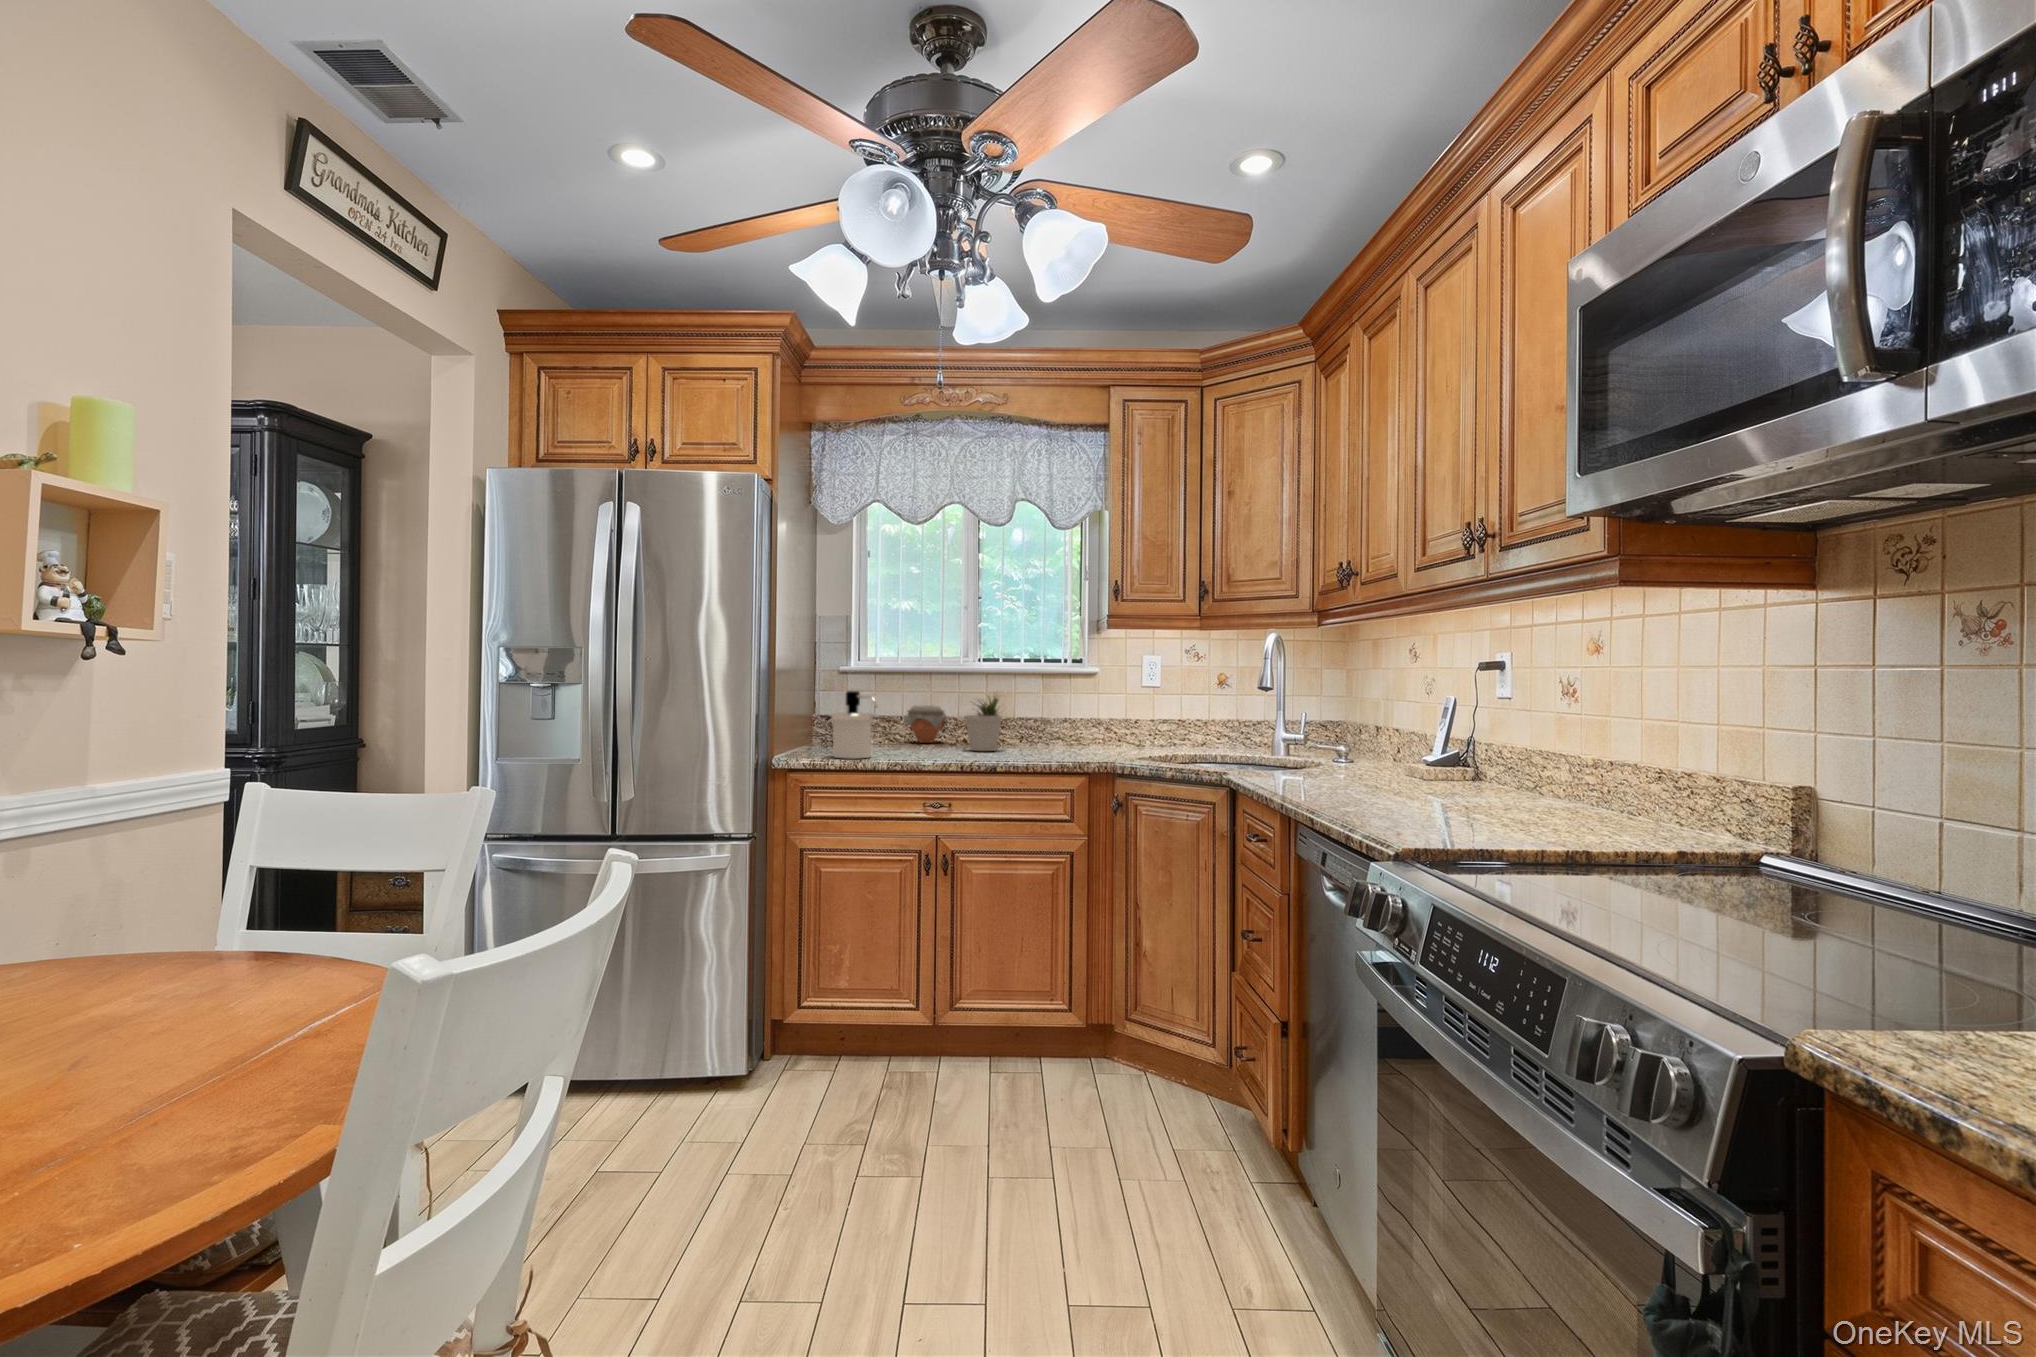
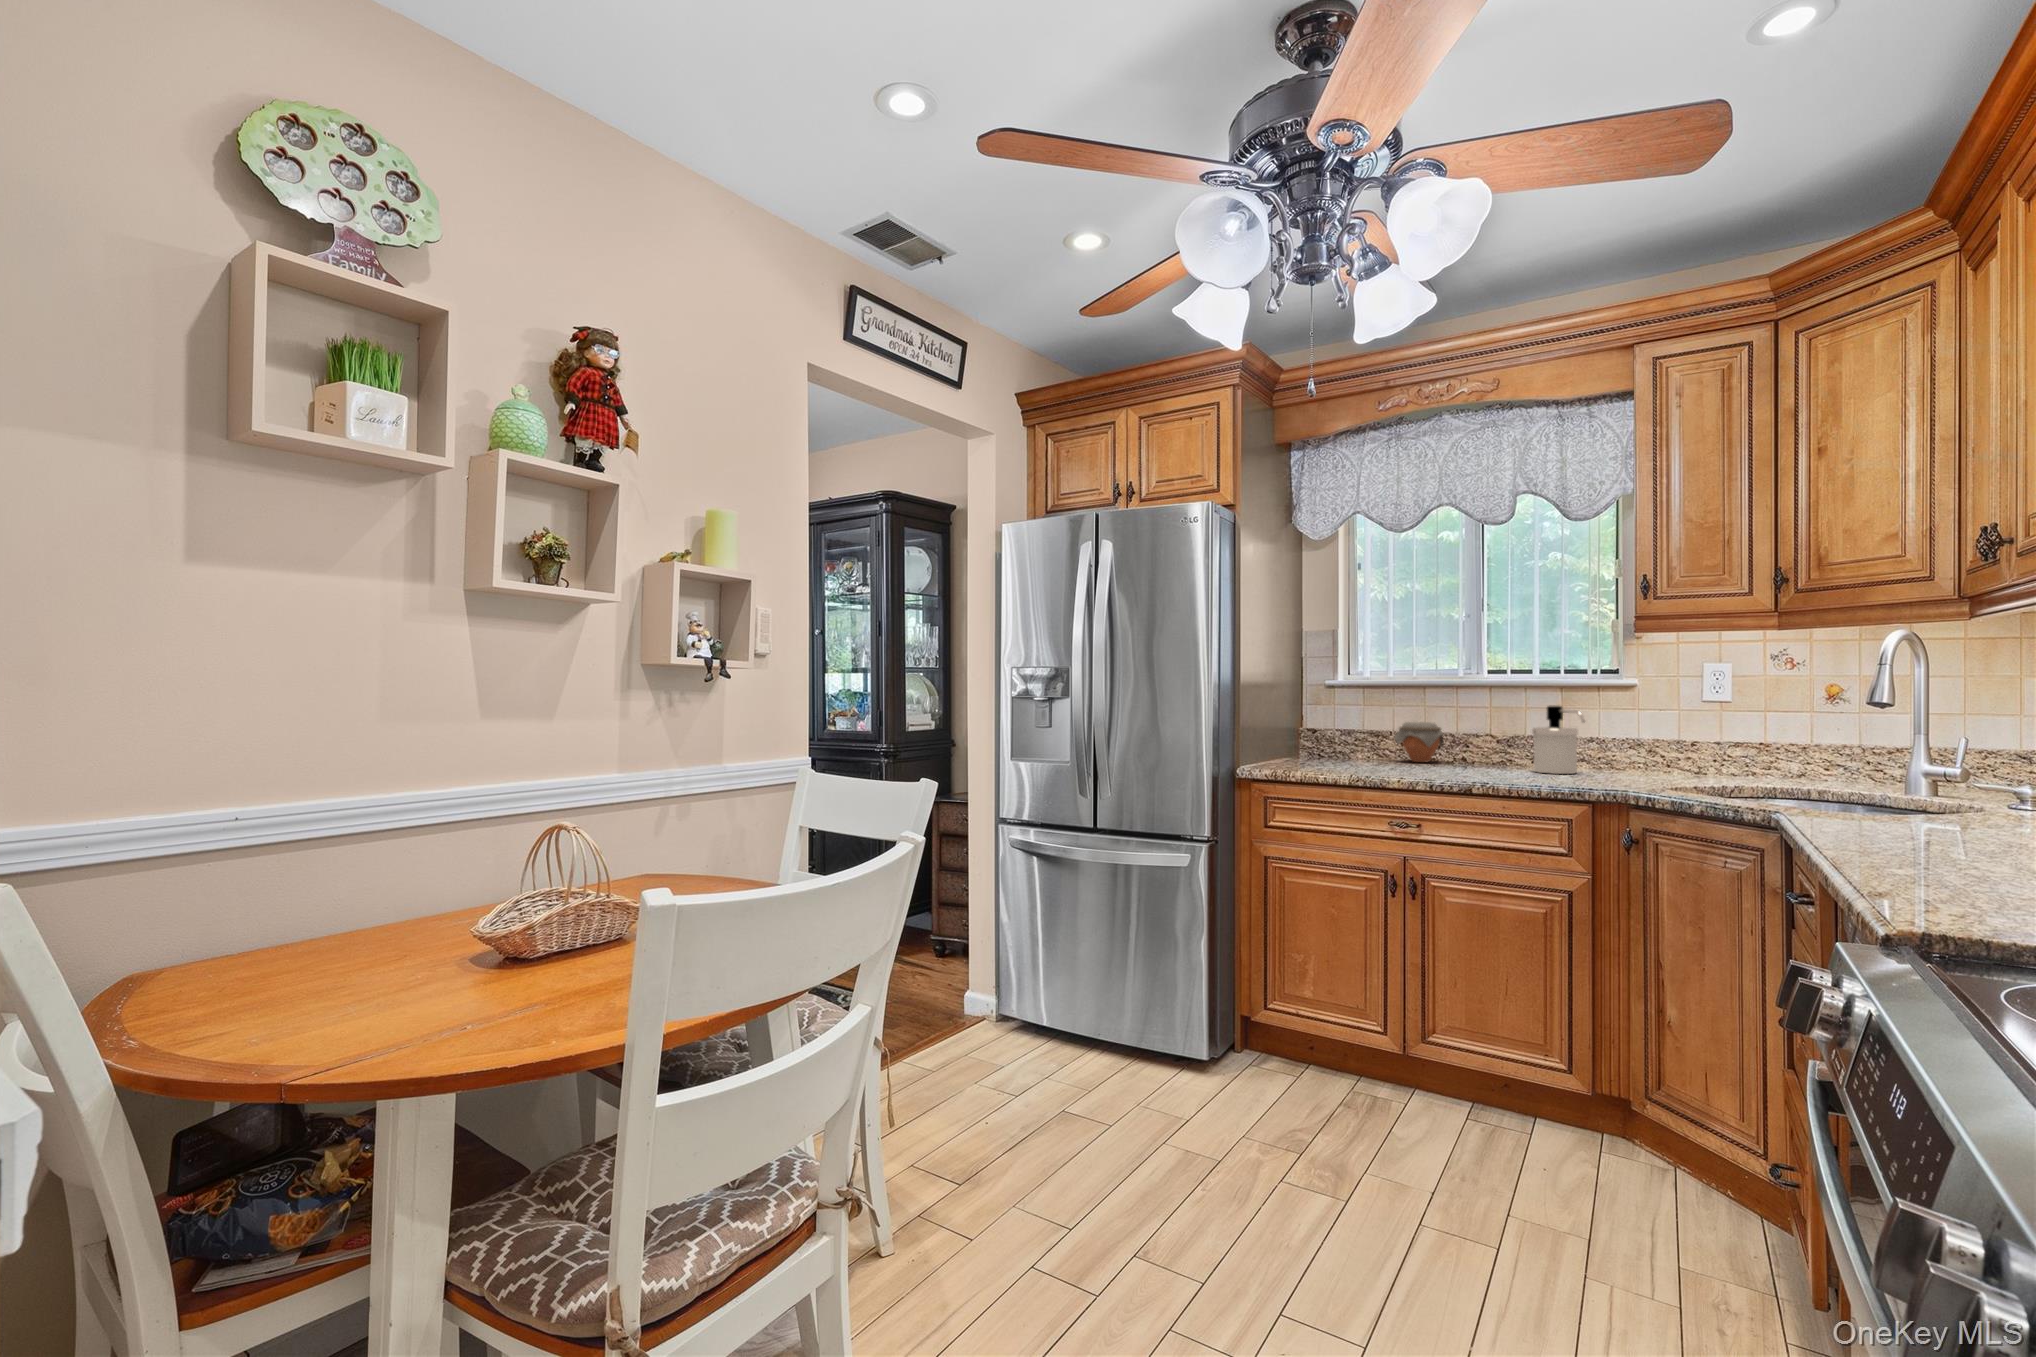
soap dispenser: present [832,691,877,759] -> present [1532,706,1585,774]
potted plant: present [965,696,1002,751] -> none [1451,706,1499,773]

